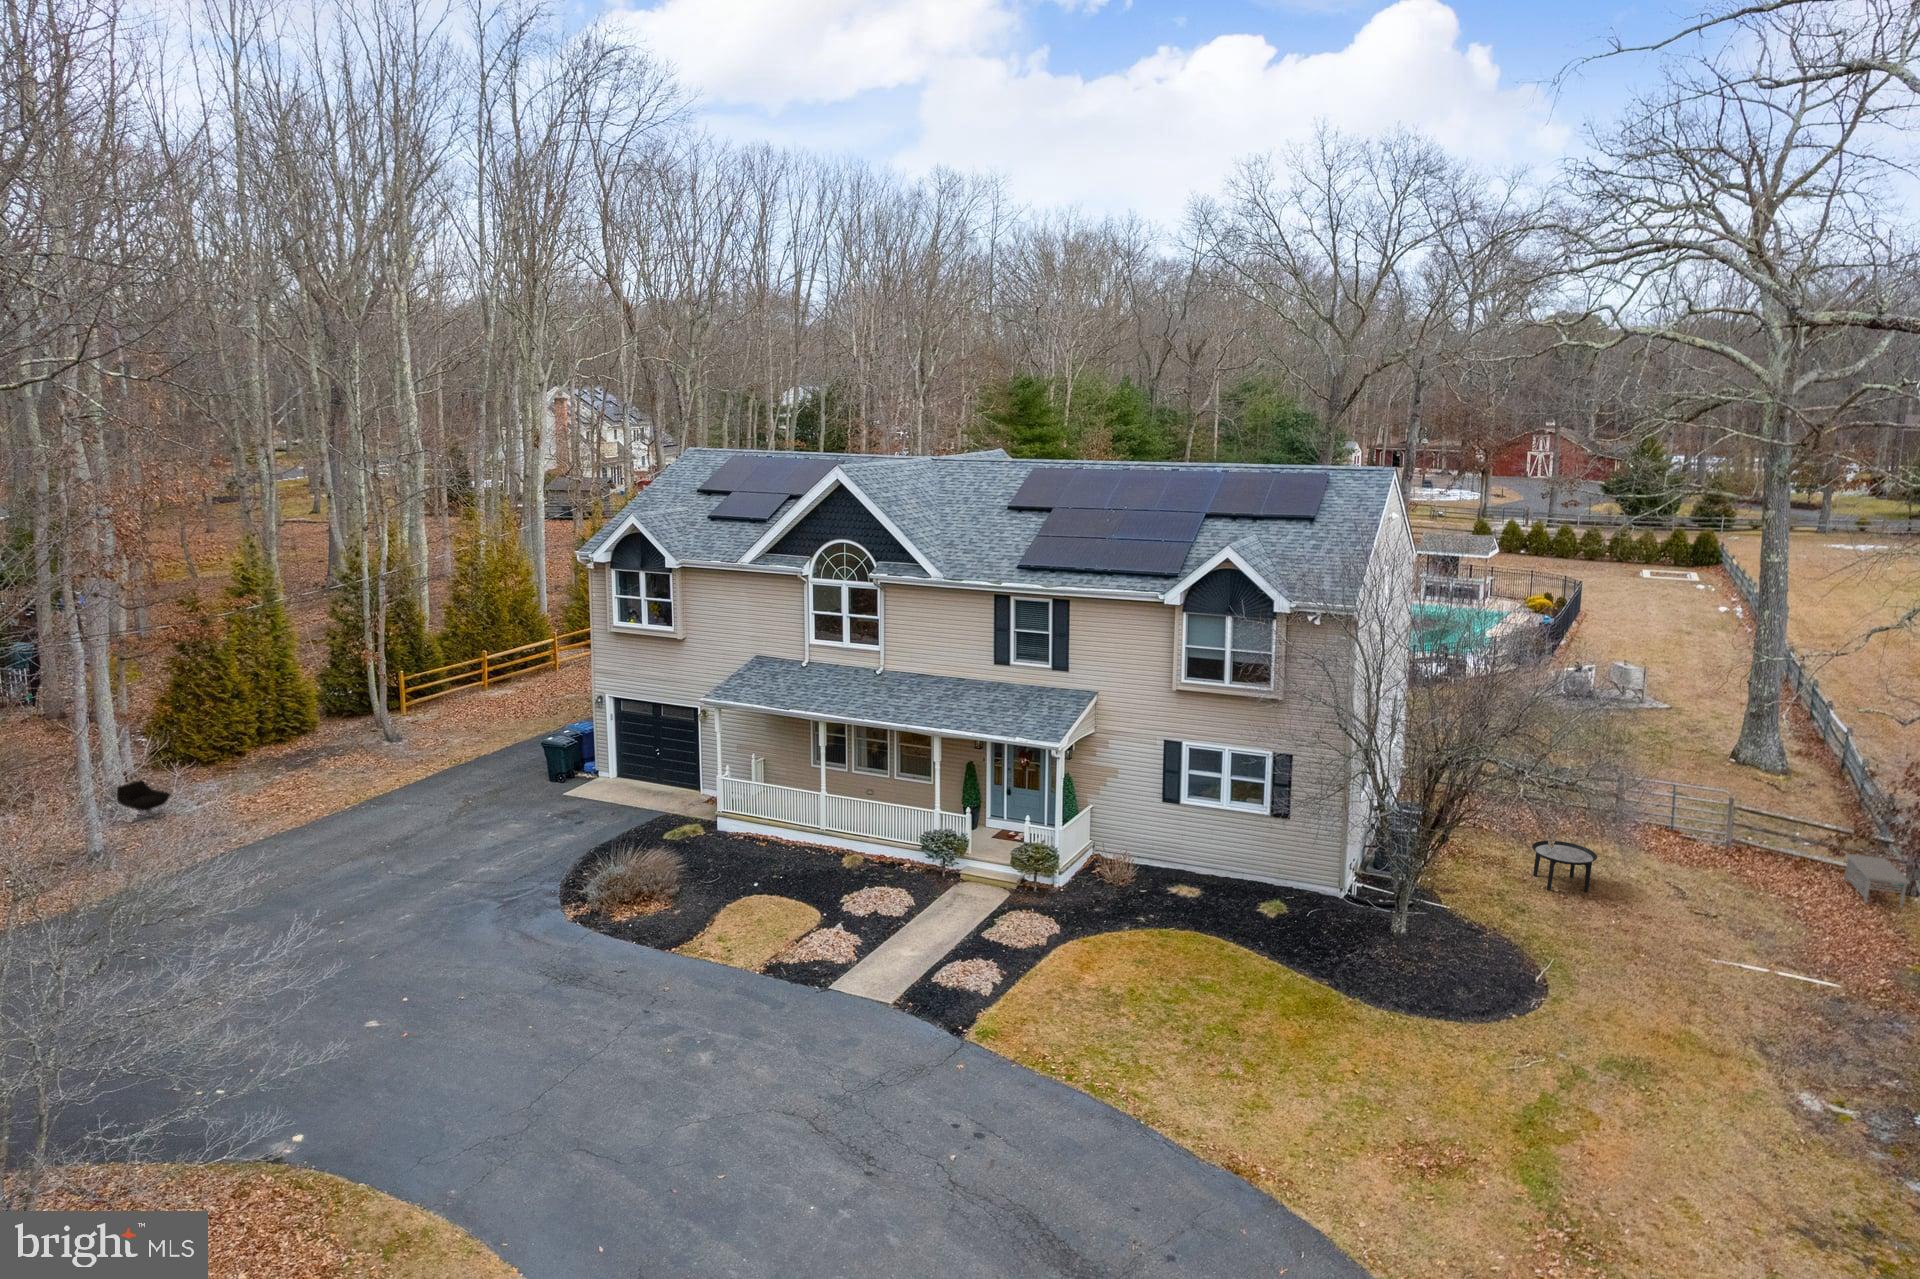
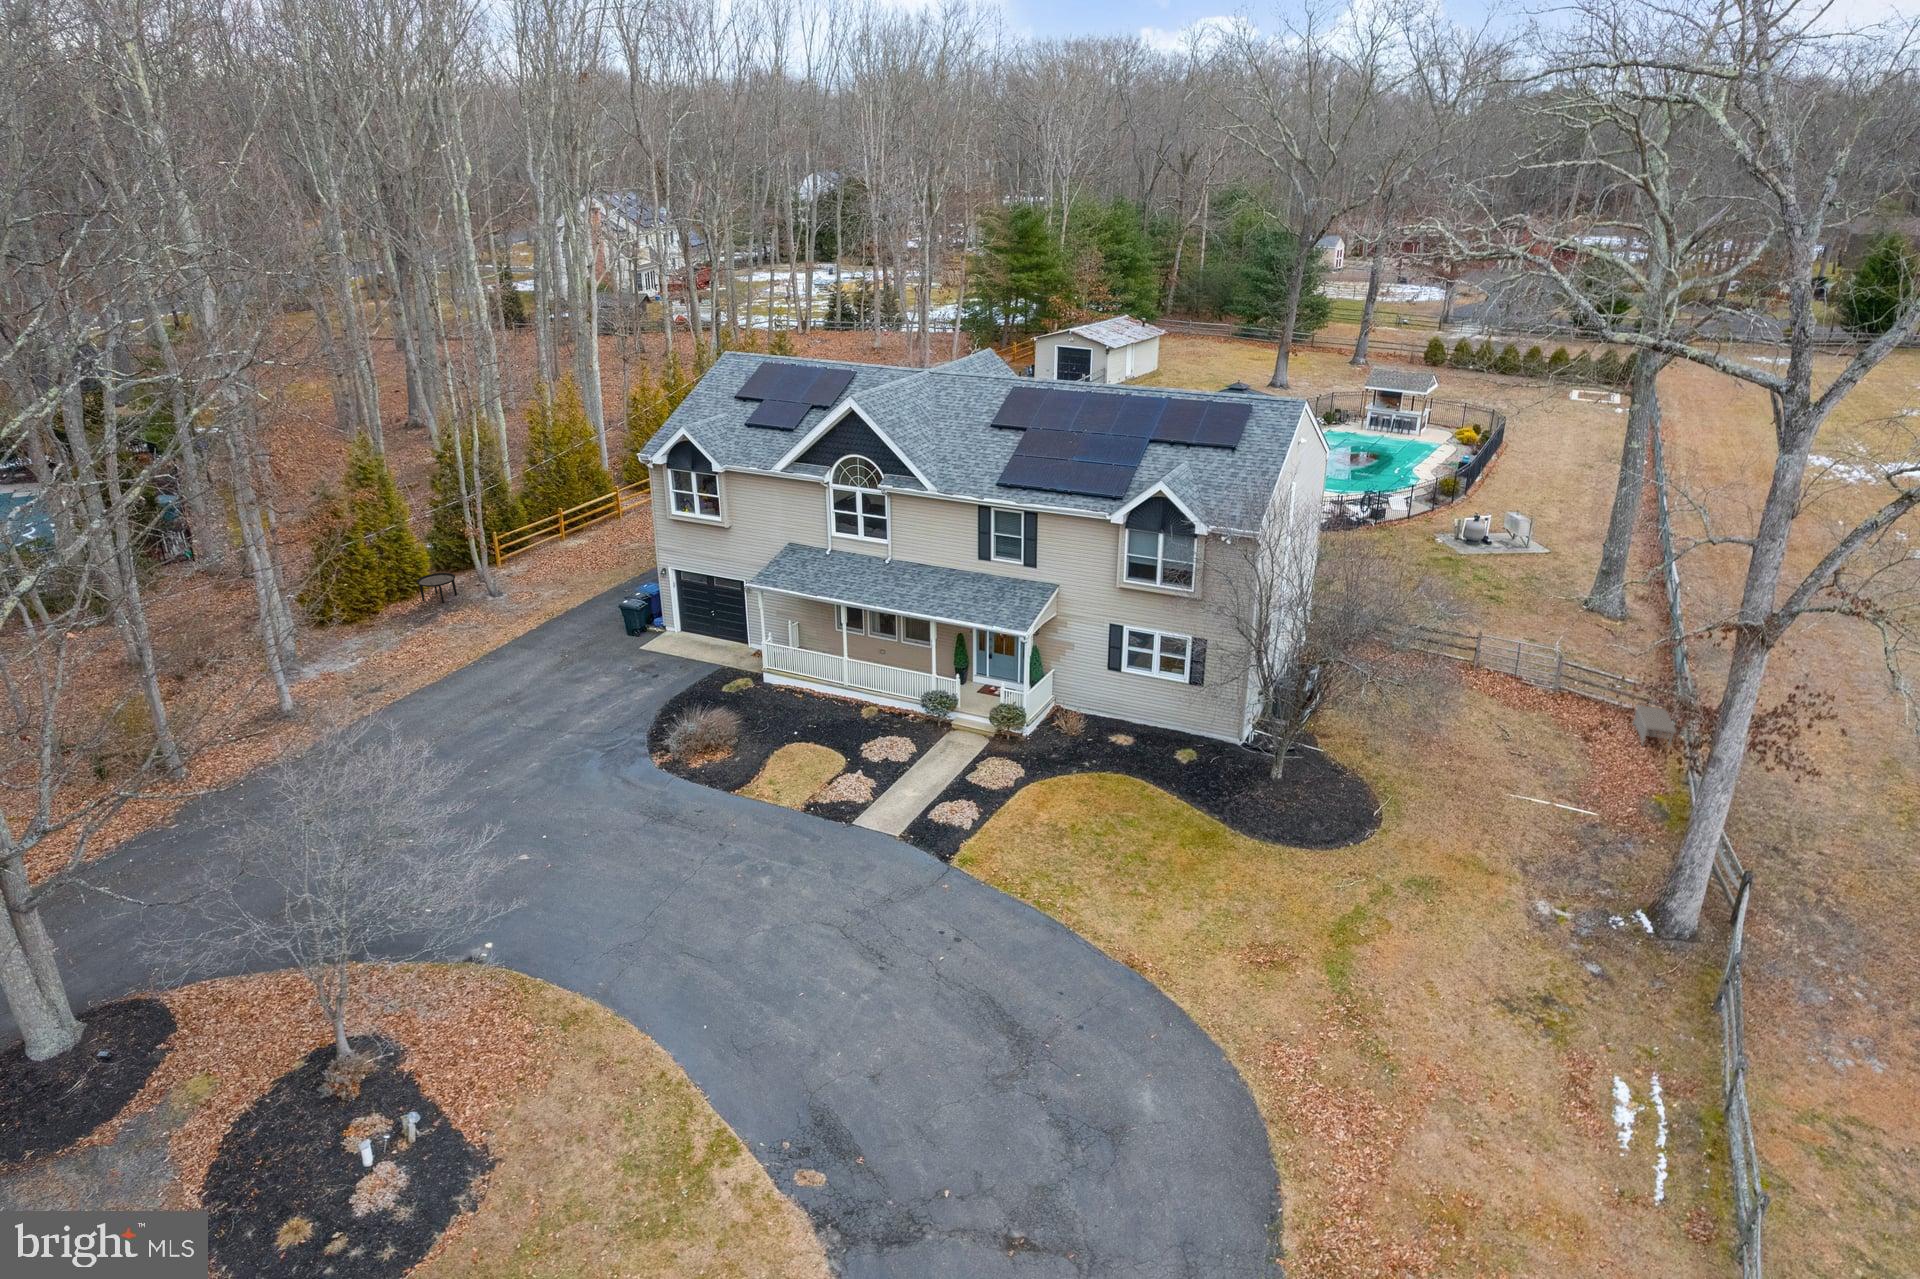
lounge chair: present [117,780,171,817] -> none [296,645,338,679]
round table: present [1532,841,1597,892] -> present [417,573,457,603]

